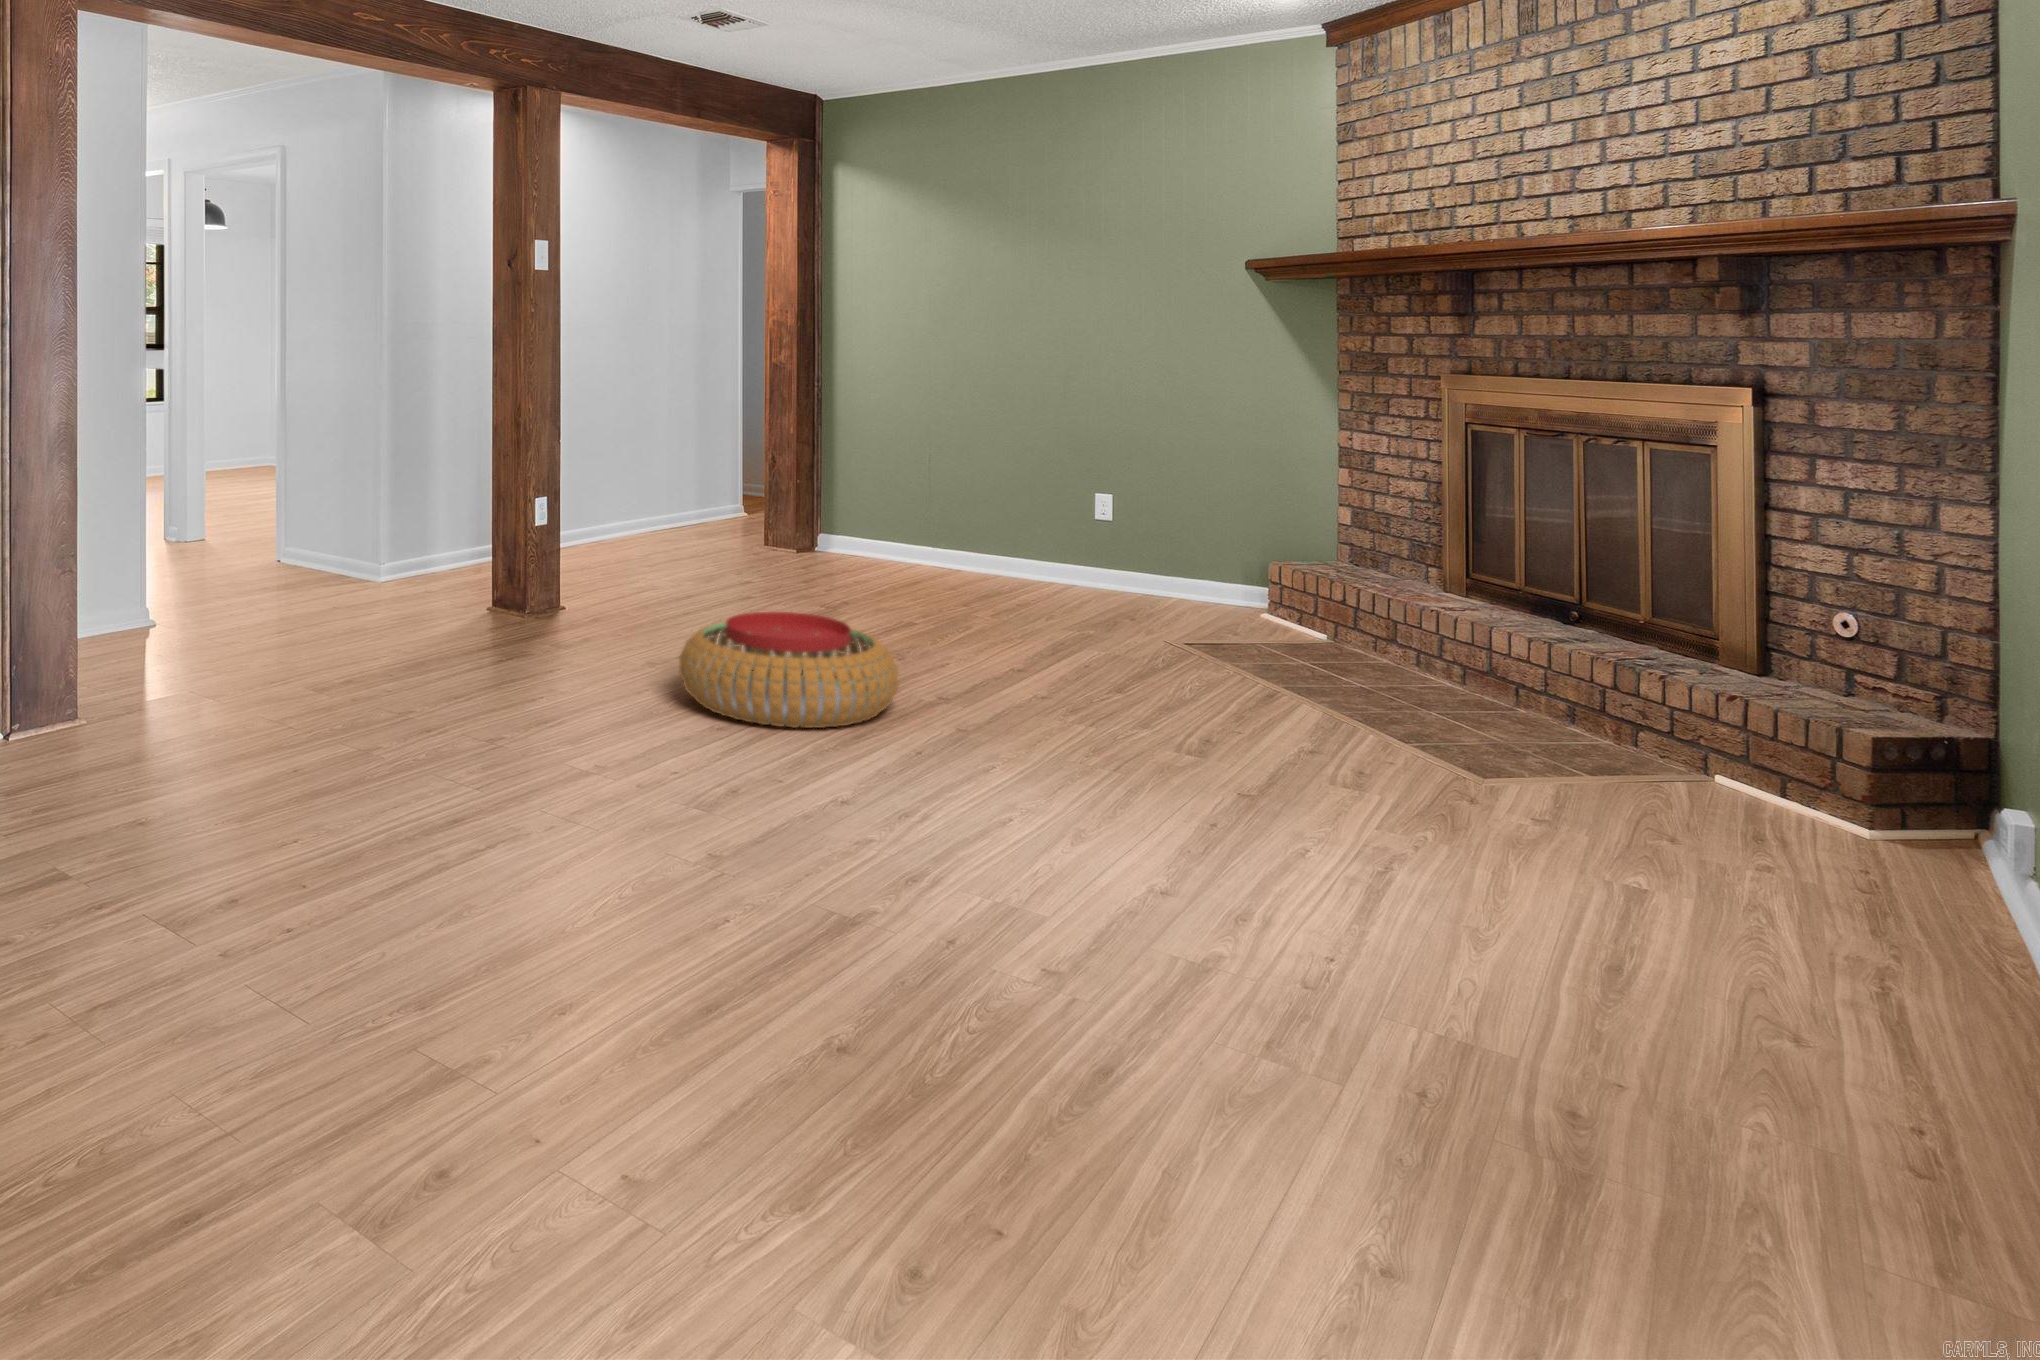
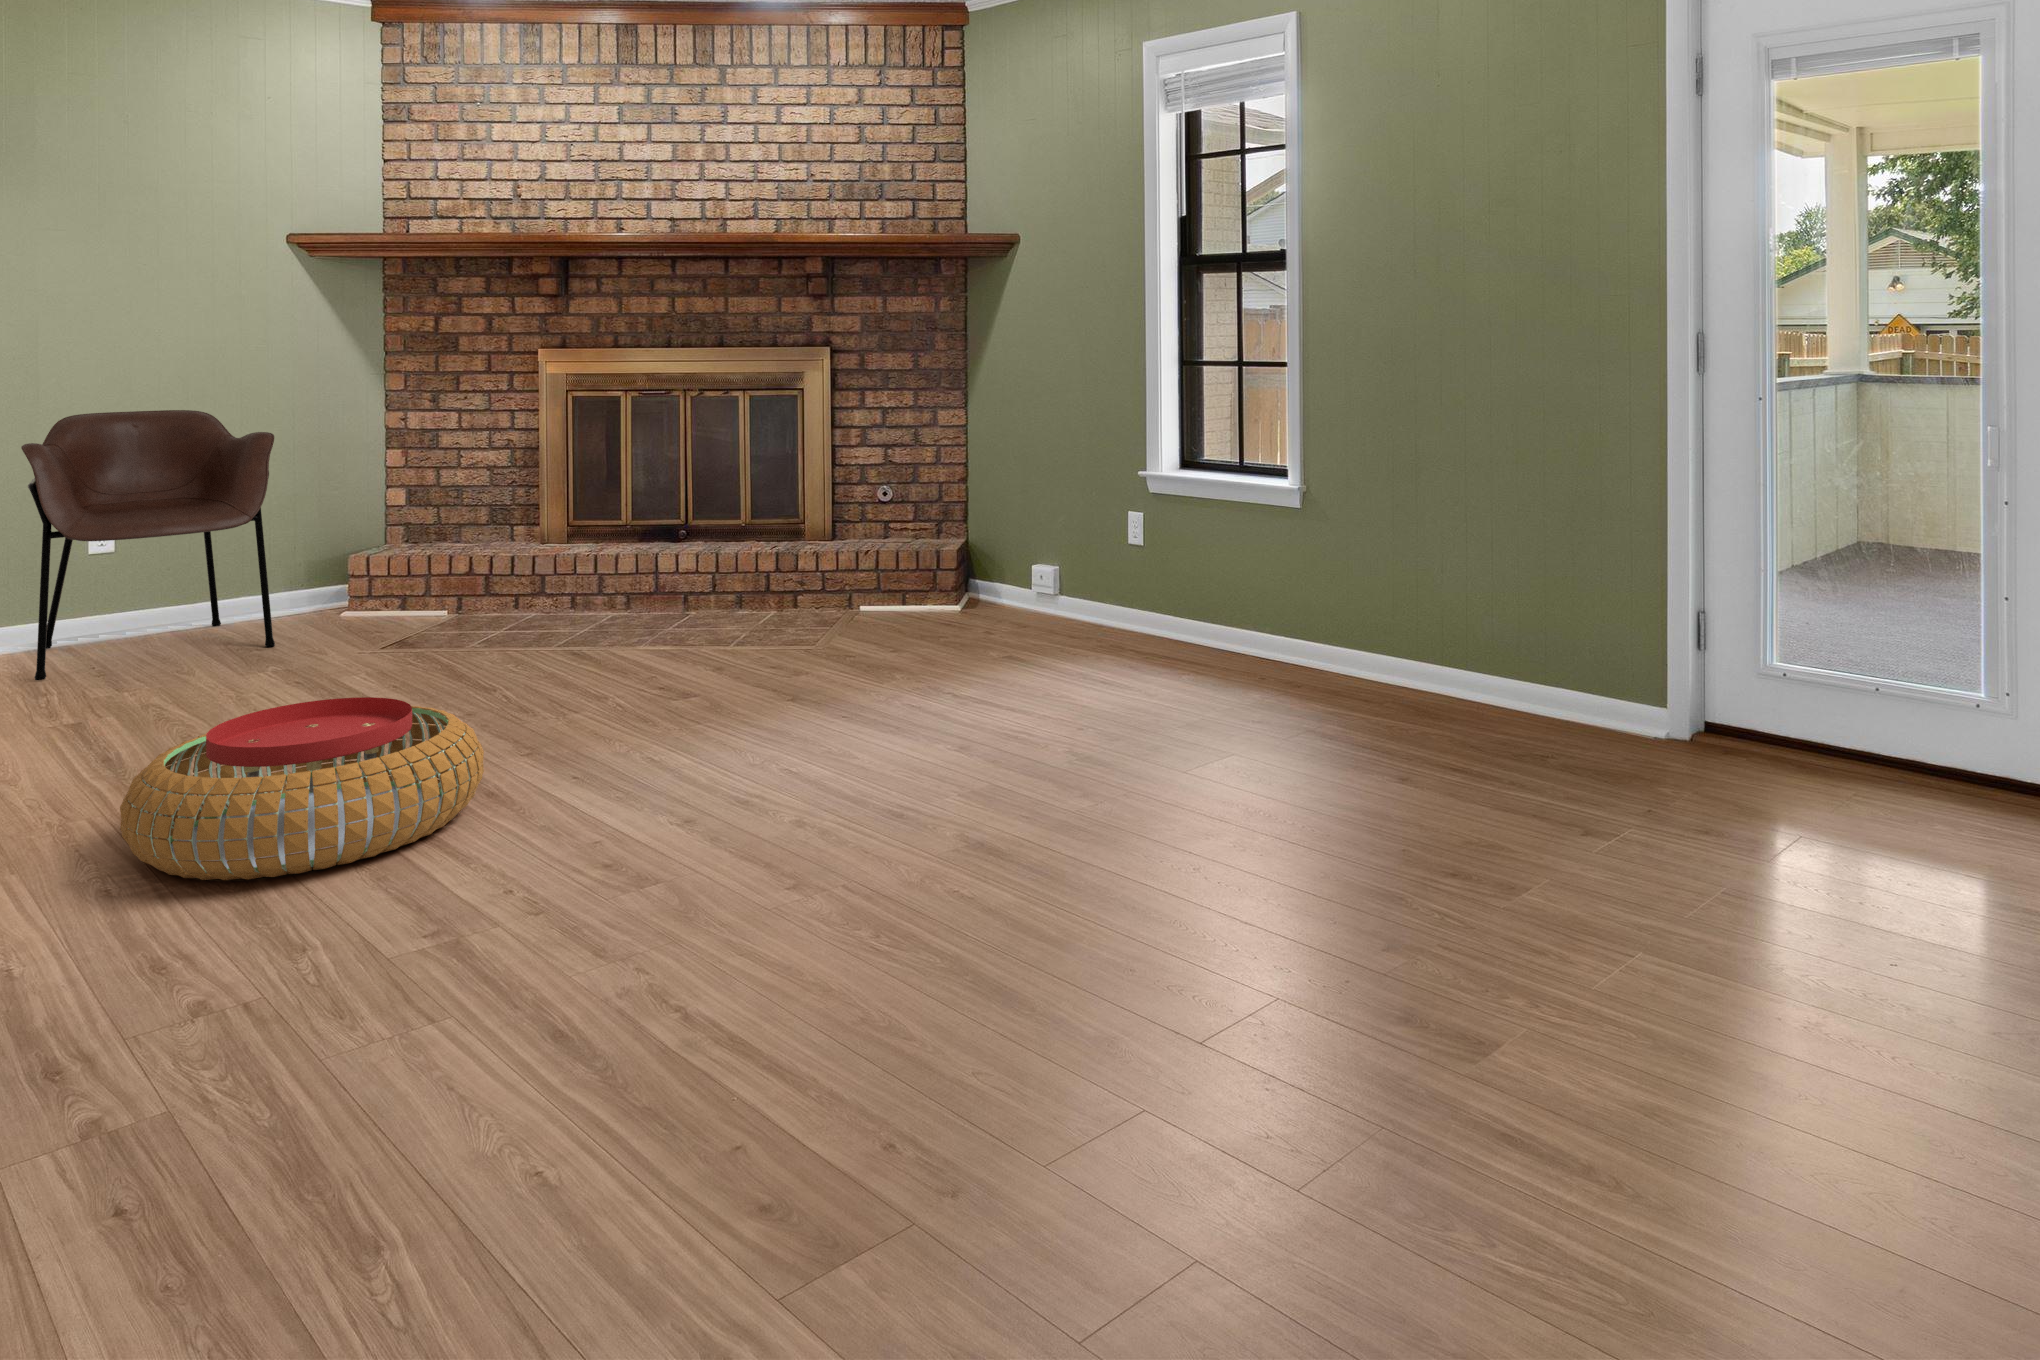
armchair: none [997,409,1180,618] -> present [21,410,275,680]

